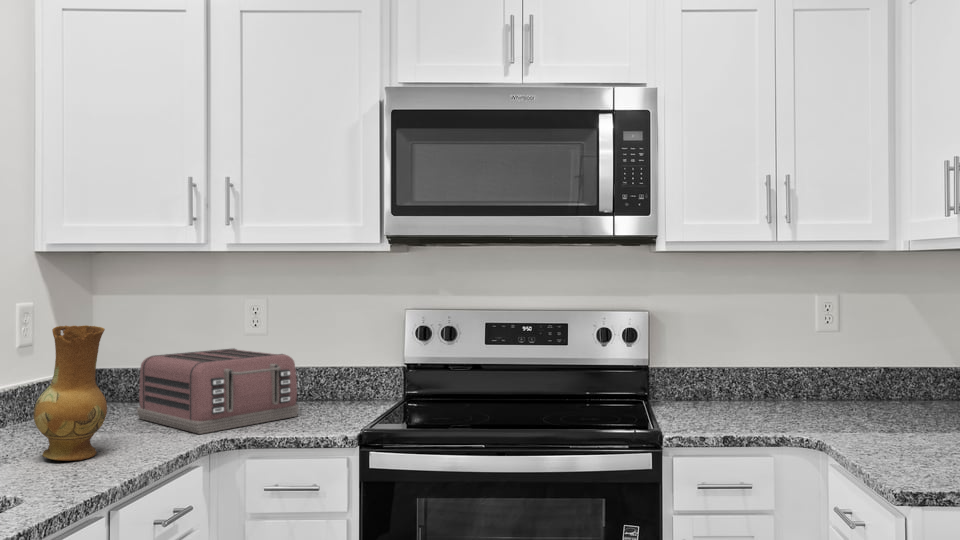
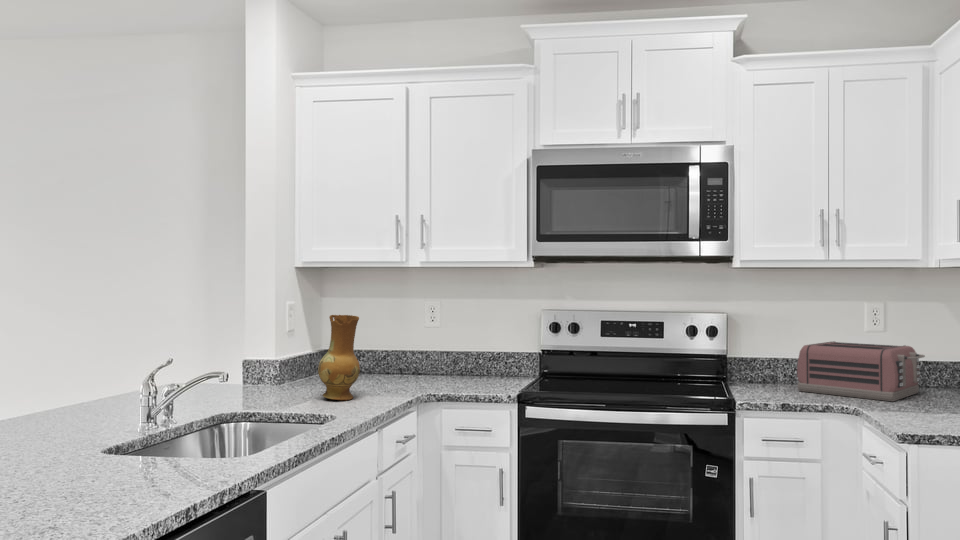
toaster: present [137,349,299,434] -> present [797,341,925,401]

